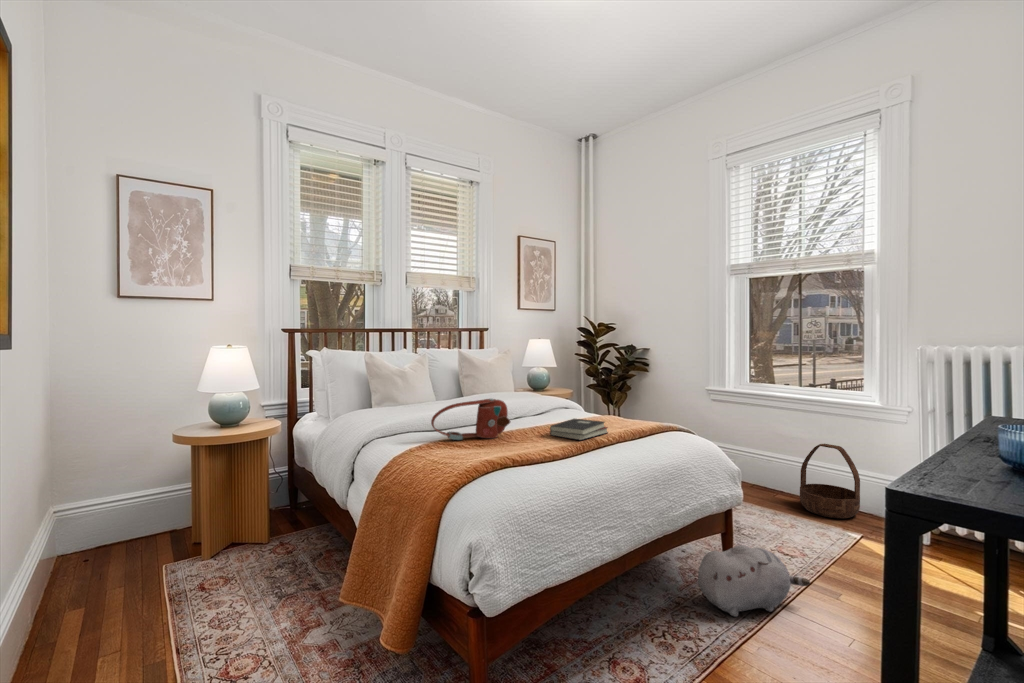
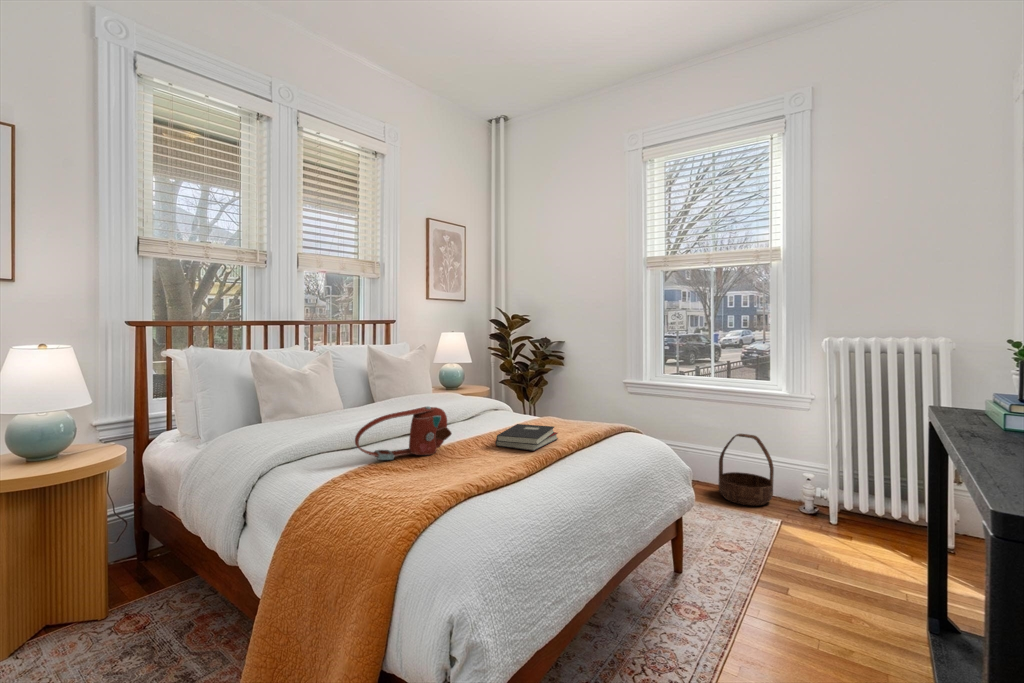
plush toy: present [698,545,810,617] -> none [664,553,770,633]

